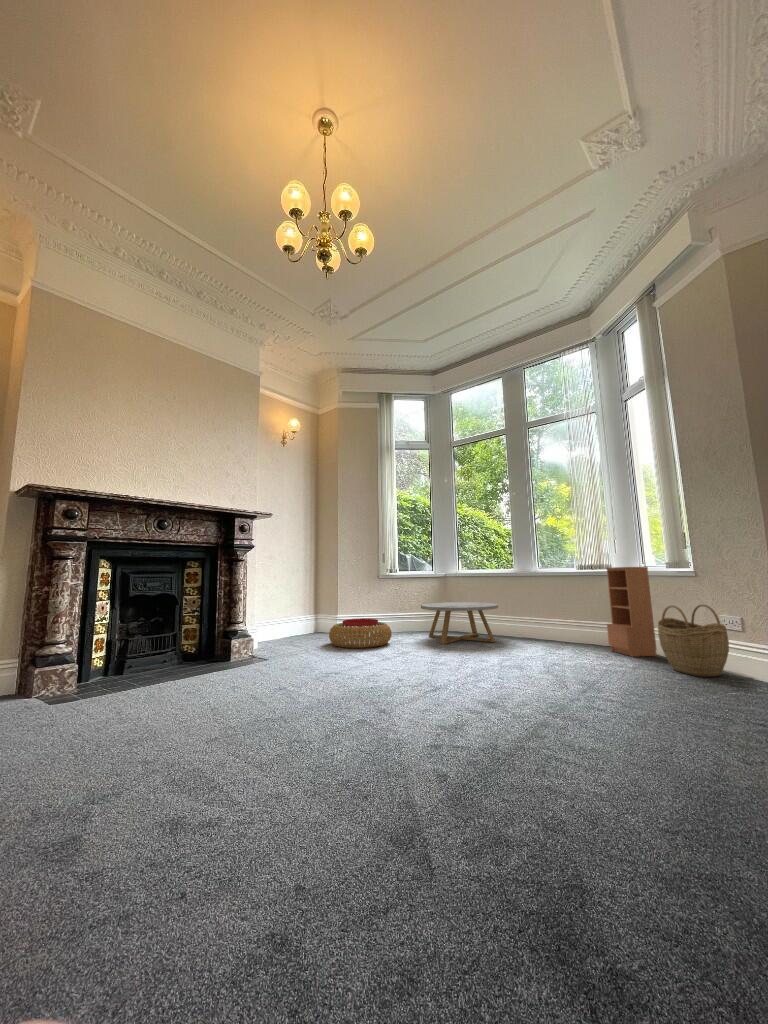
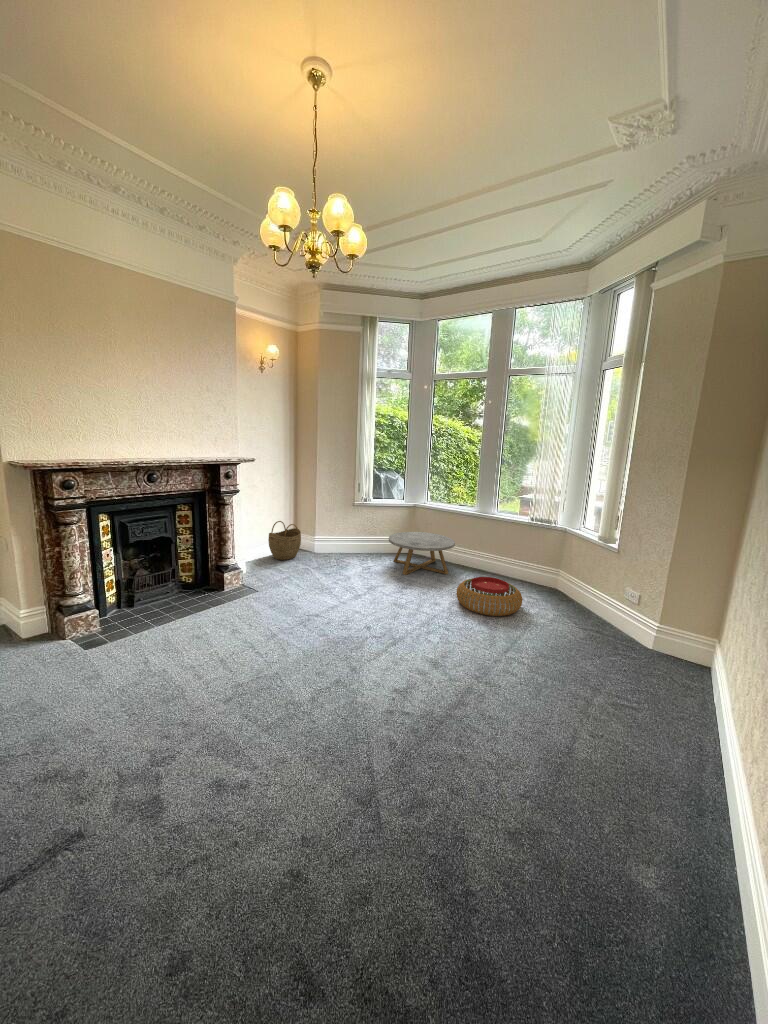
bookcase: present [606,567,657,657] -> none [538,529,582,604]
woven basket: present [658,605,729,677] -> present [268,521,301,560]
pouf: present [329,619,392,648] -> present [456,577,523,616]

